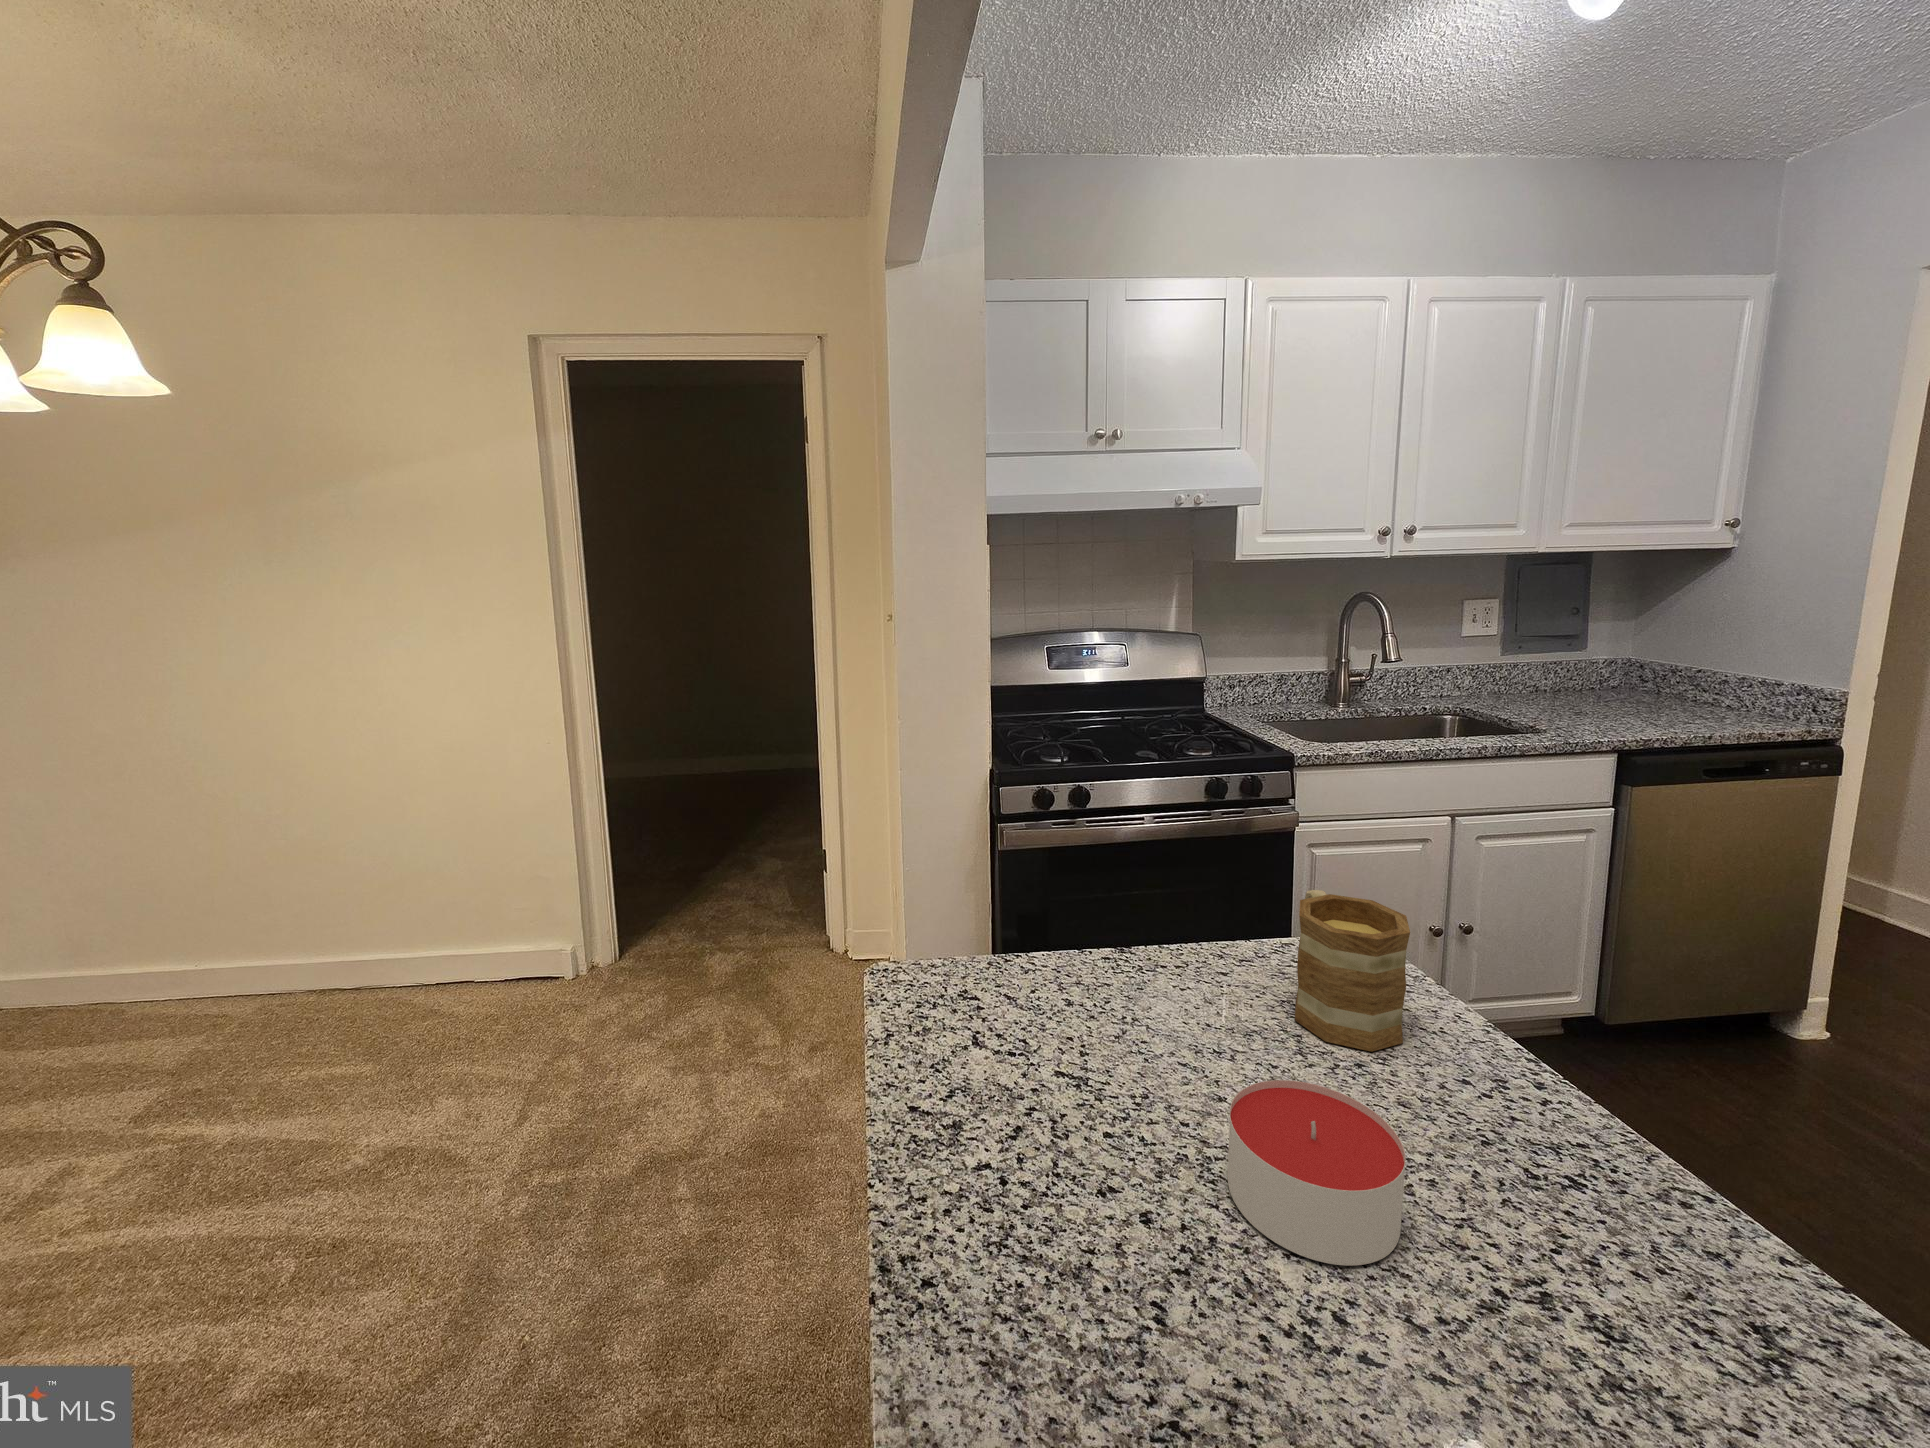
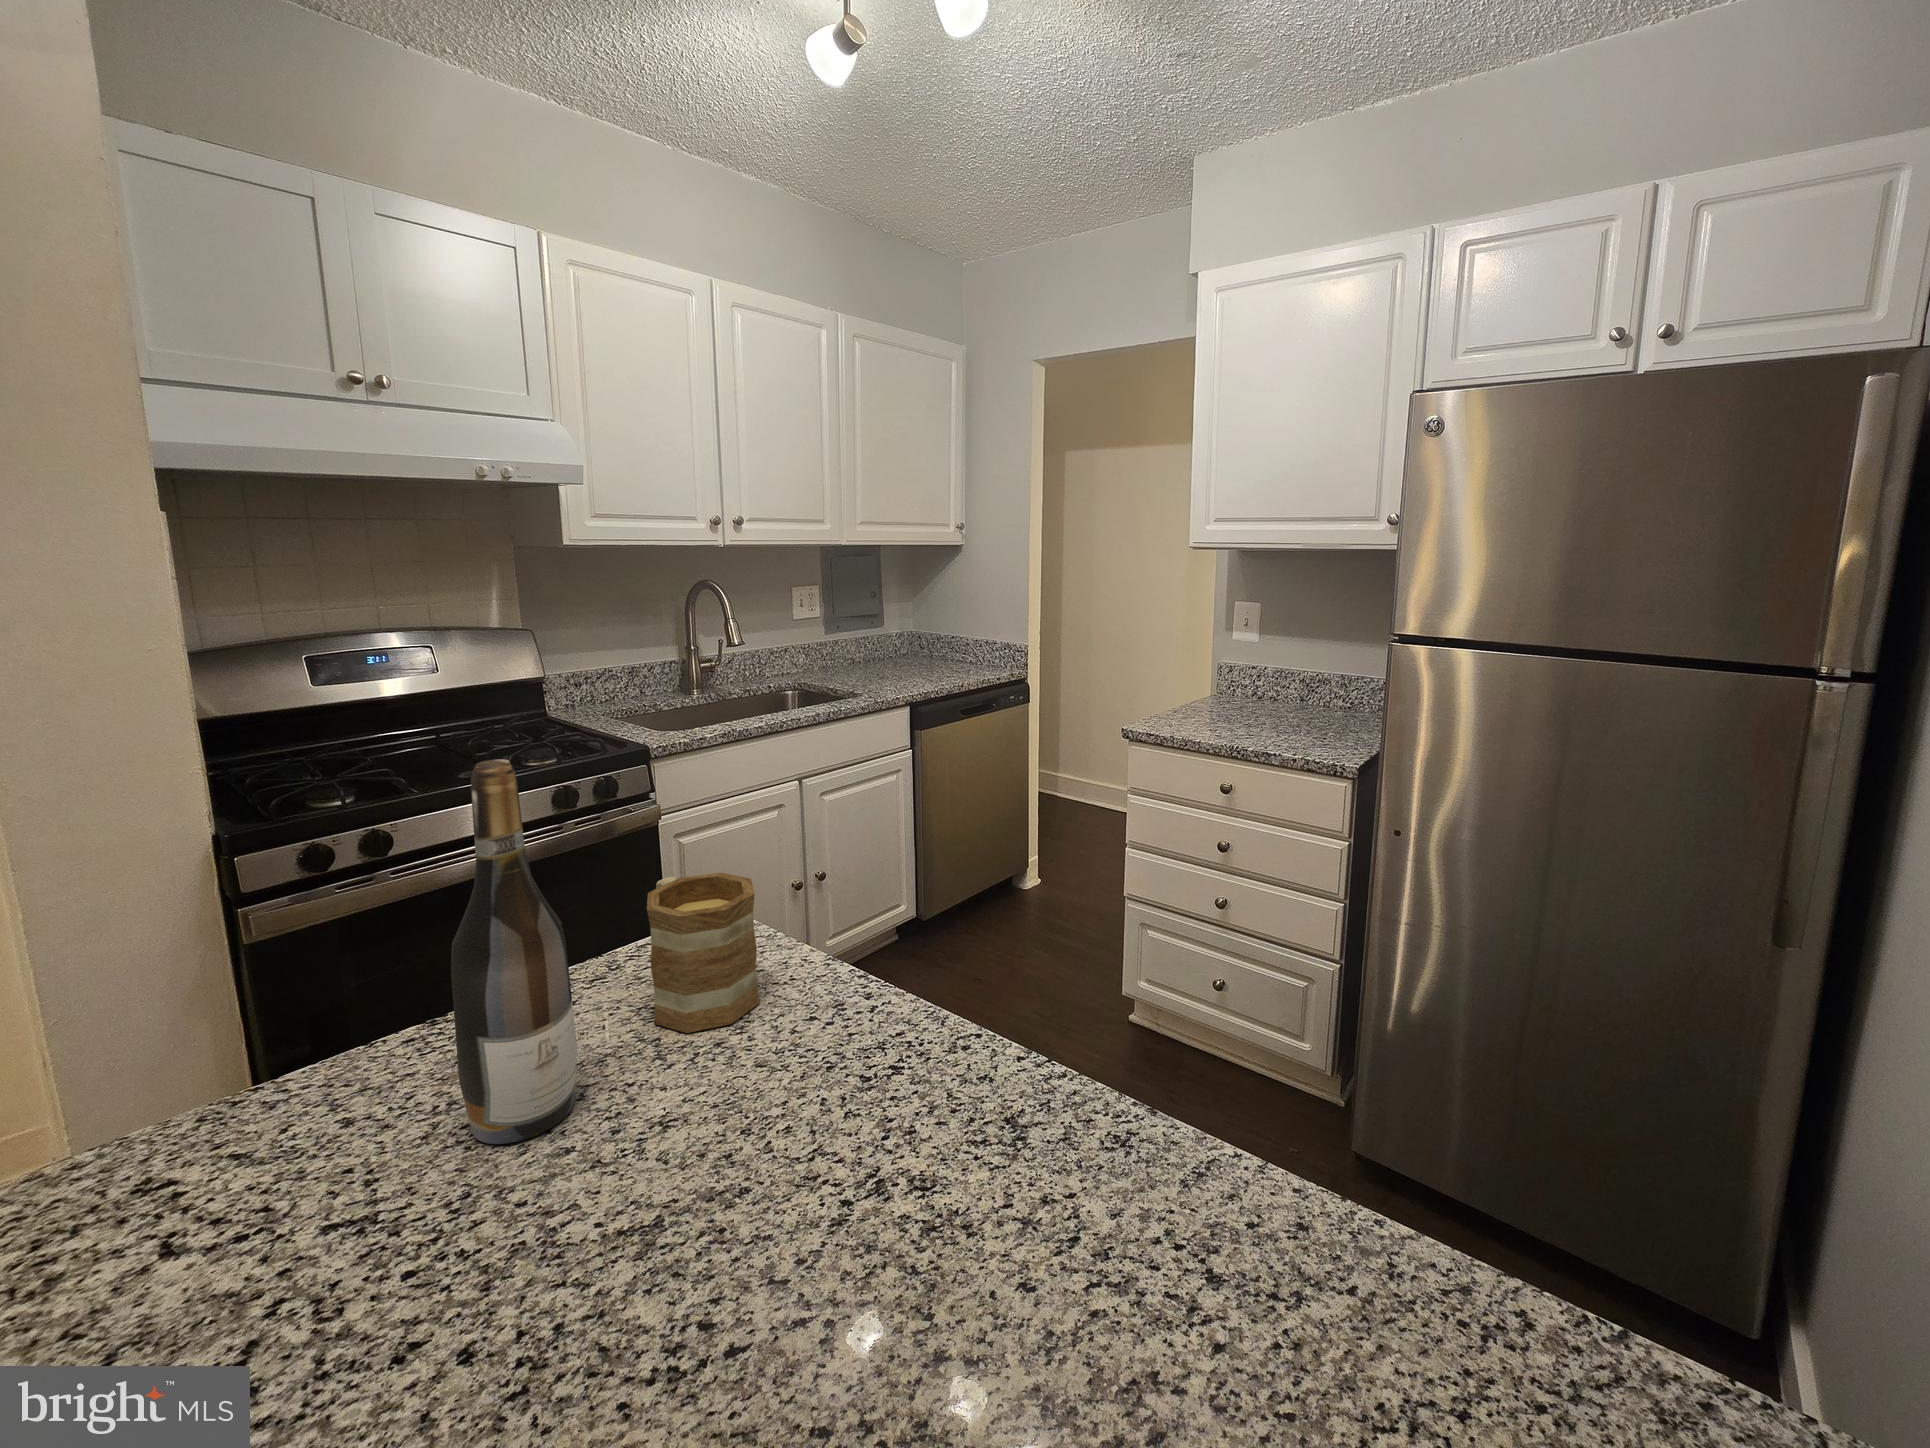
wine bottle: none [1146,762,1233,1072] -> present [451,759,577,1144]
candle: present [1228,1080,1406,1266] -> none [570,1083,762,1289]

